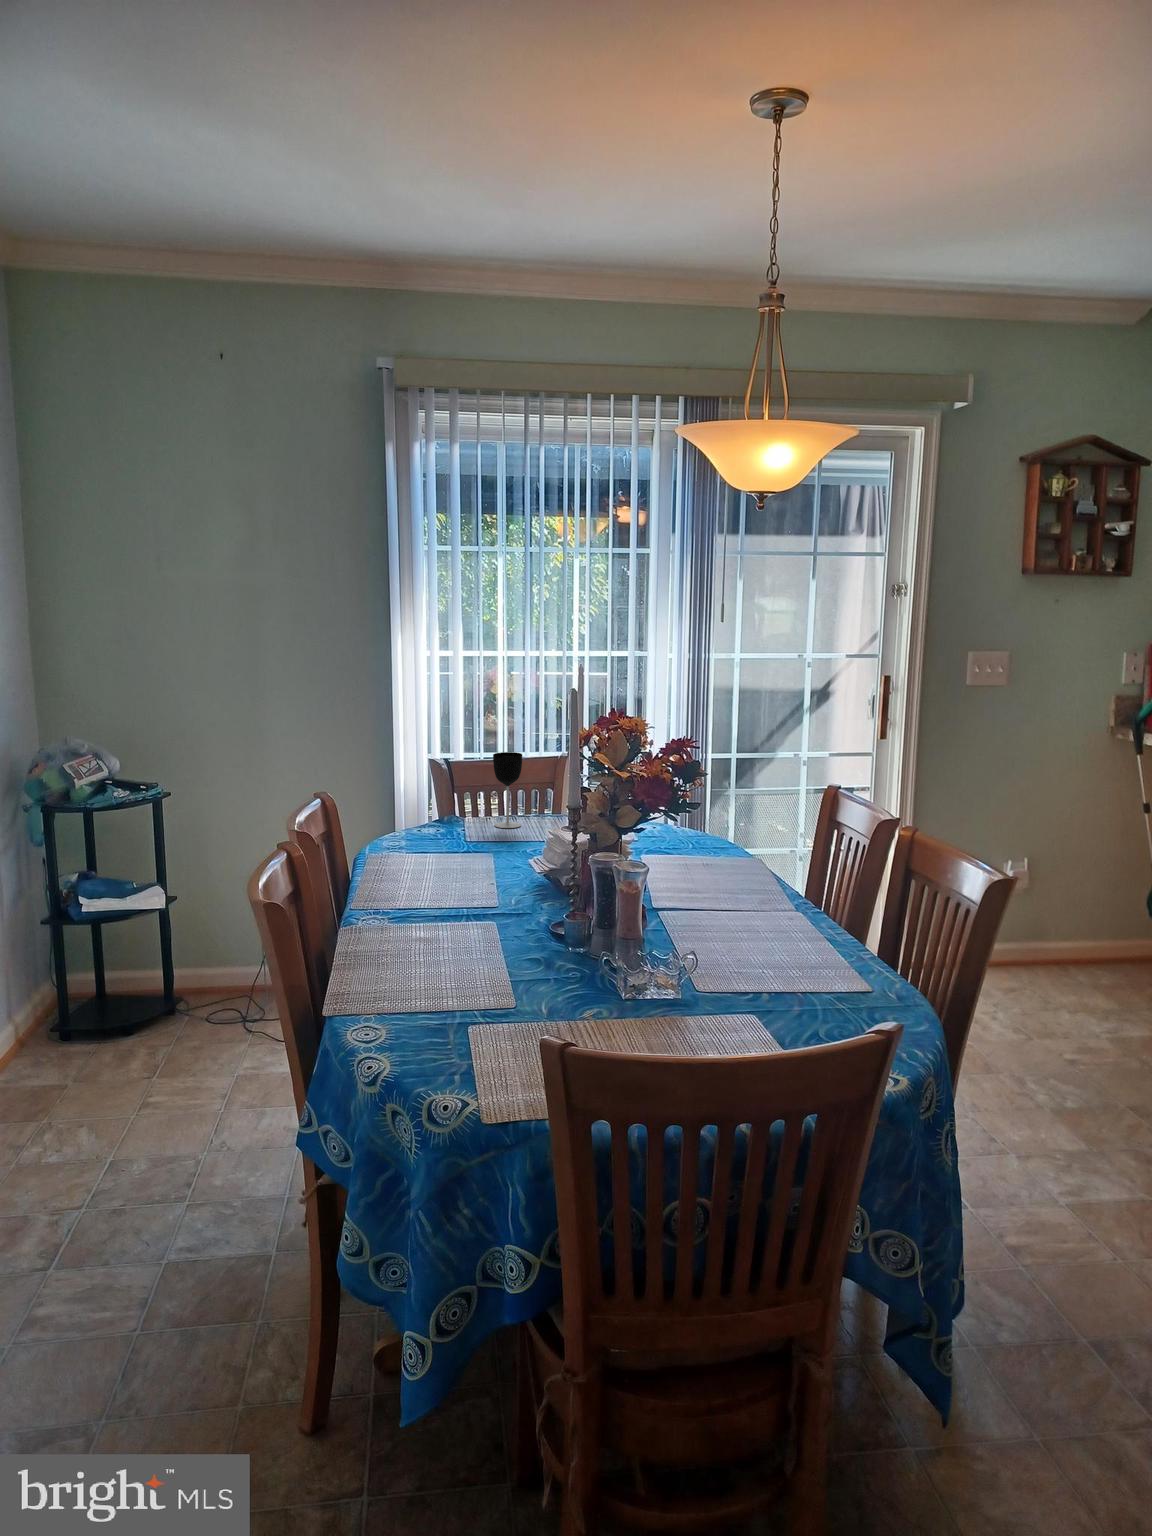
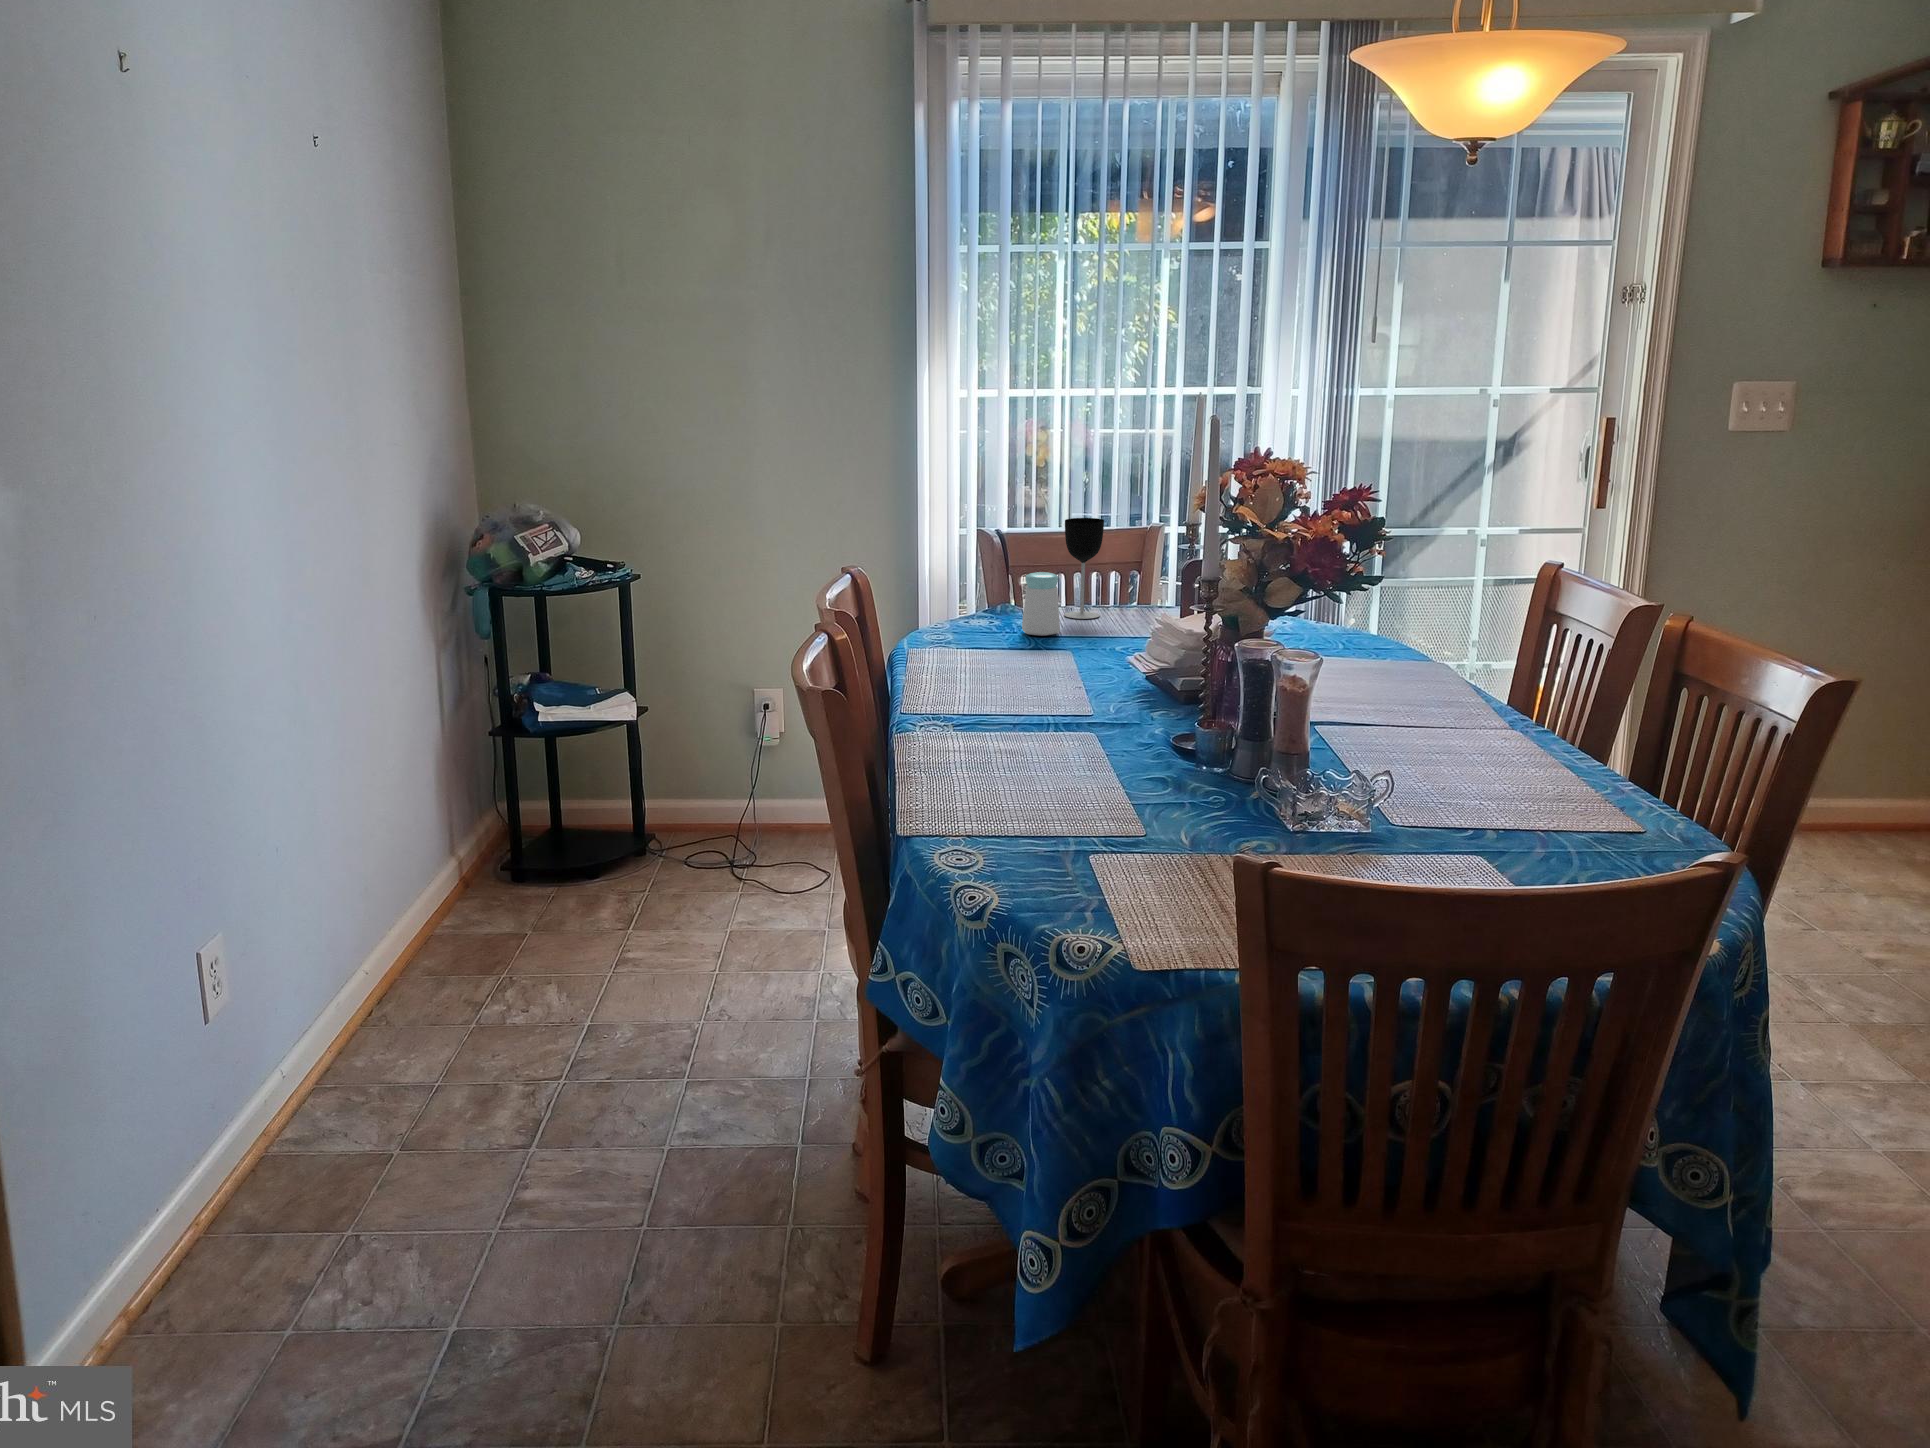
salt shaker: none [459,795,487,843] -> present [1022,572,1060,636]

